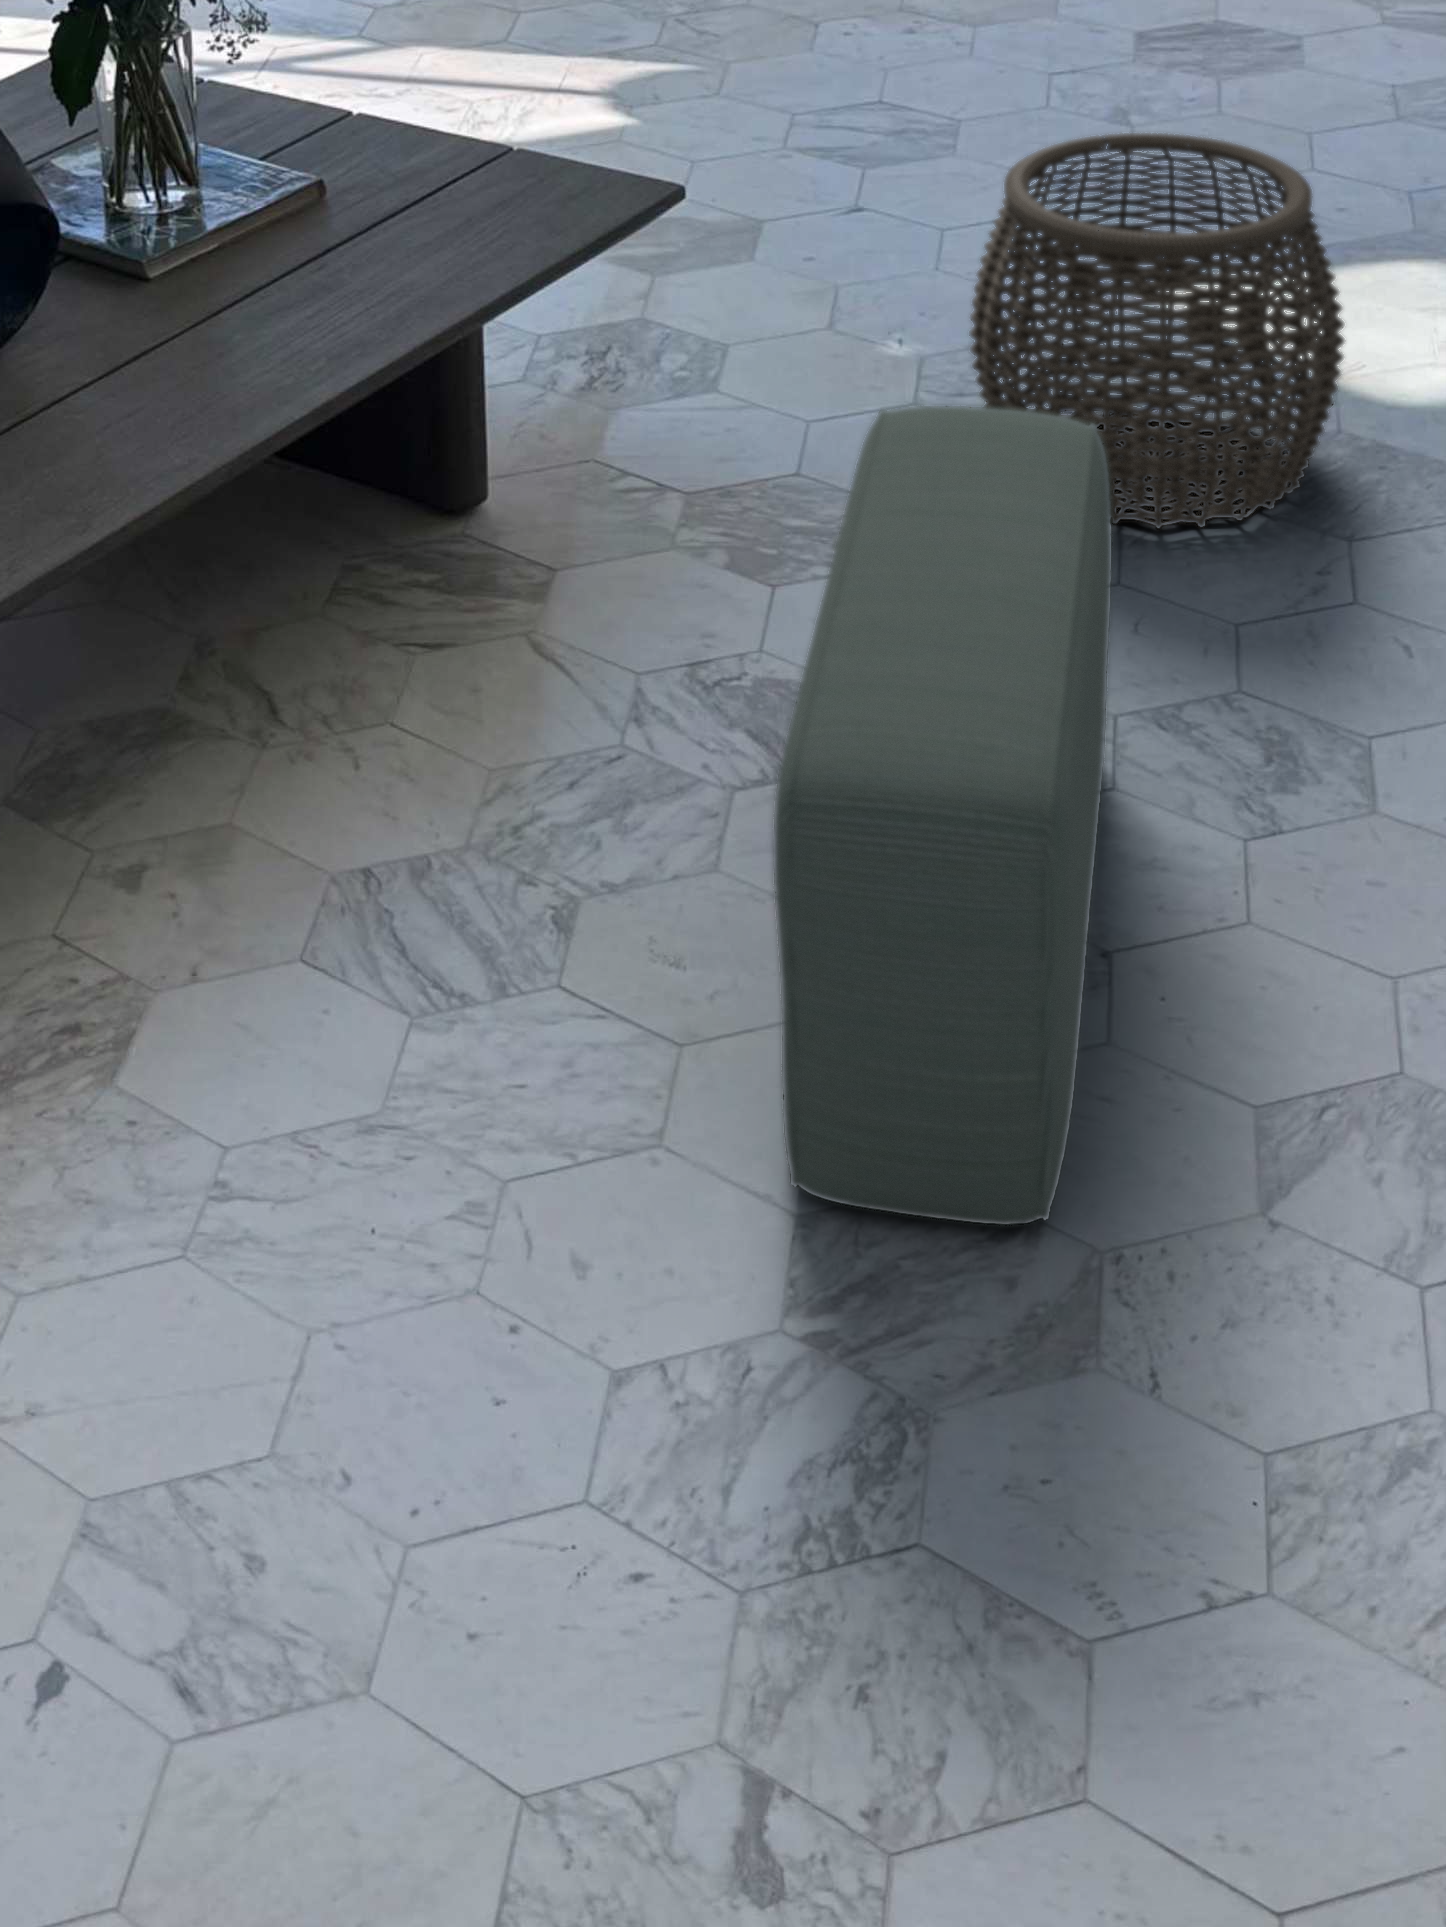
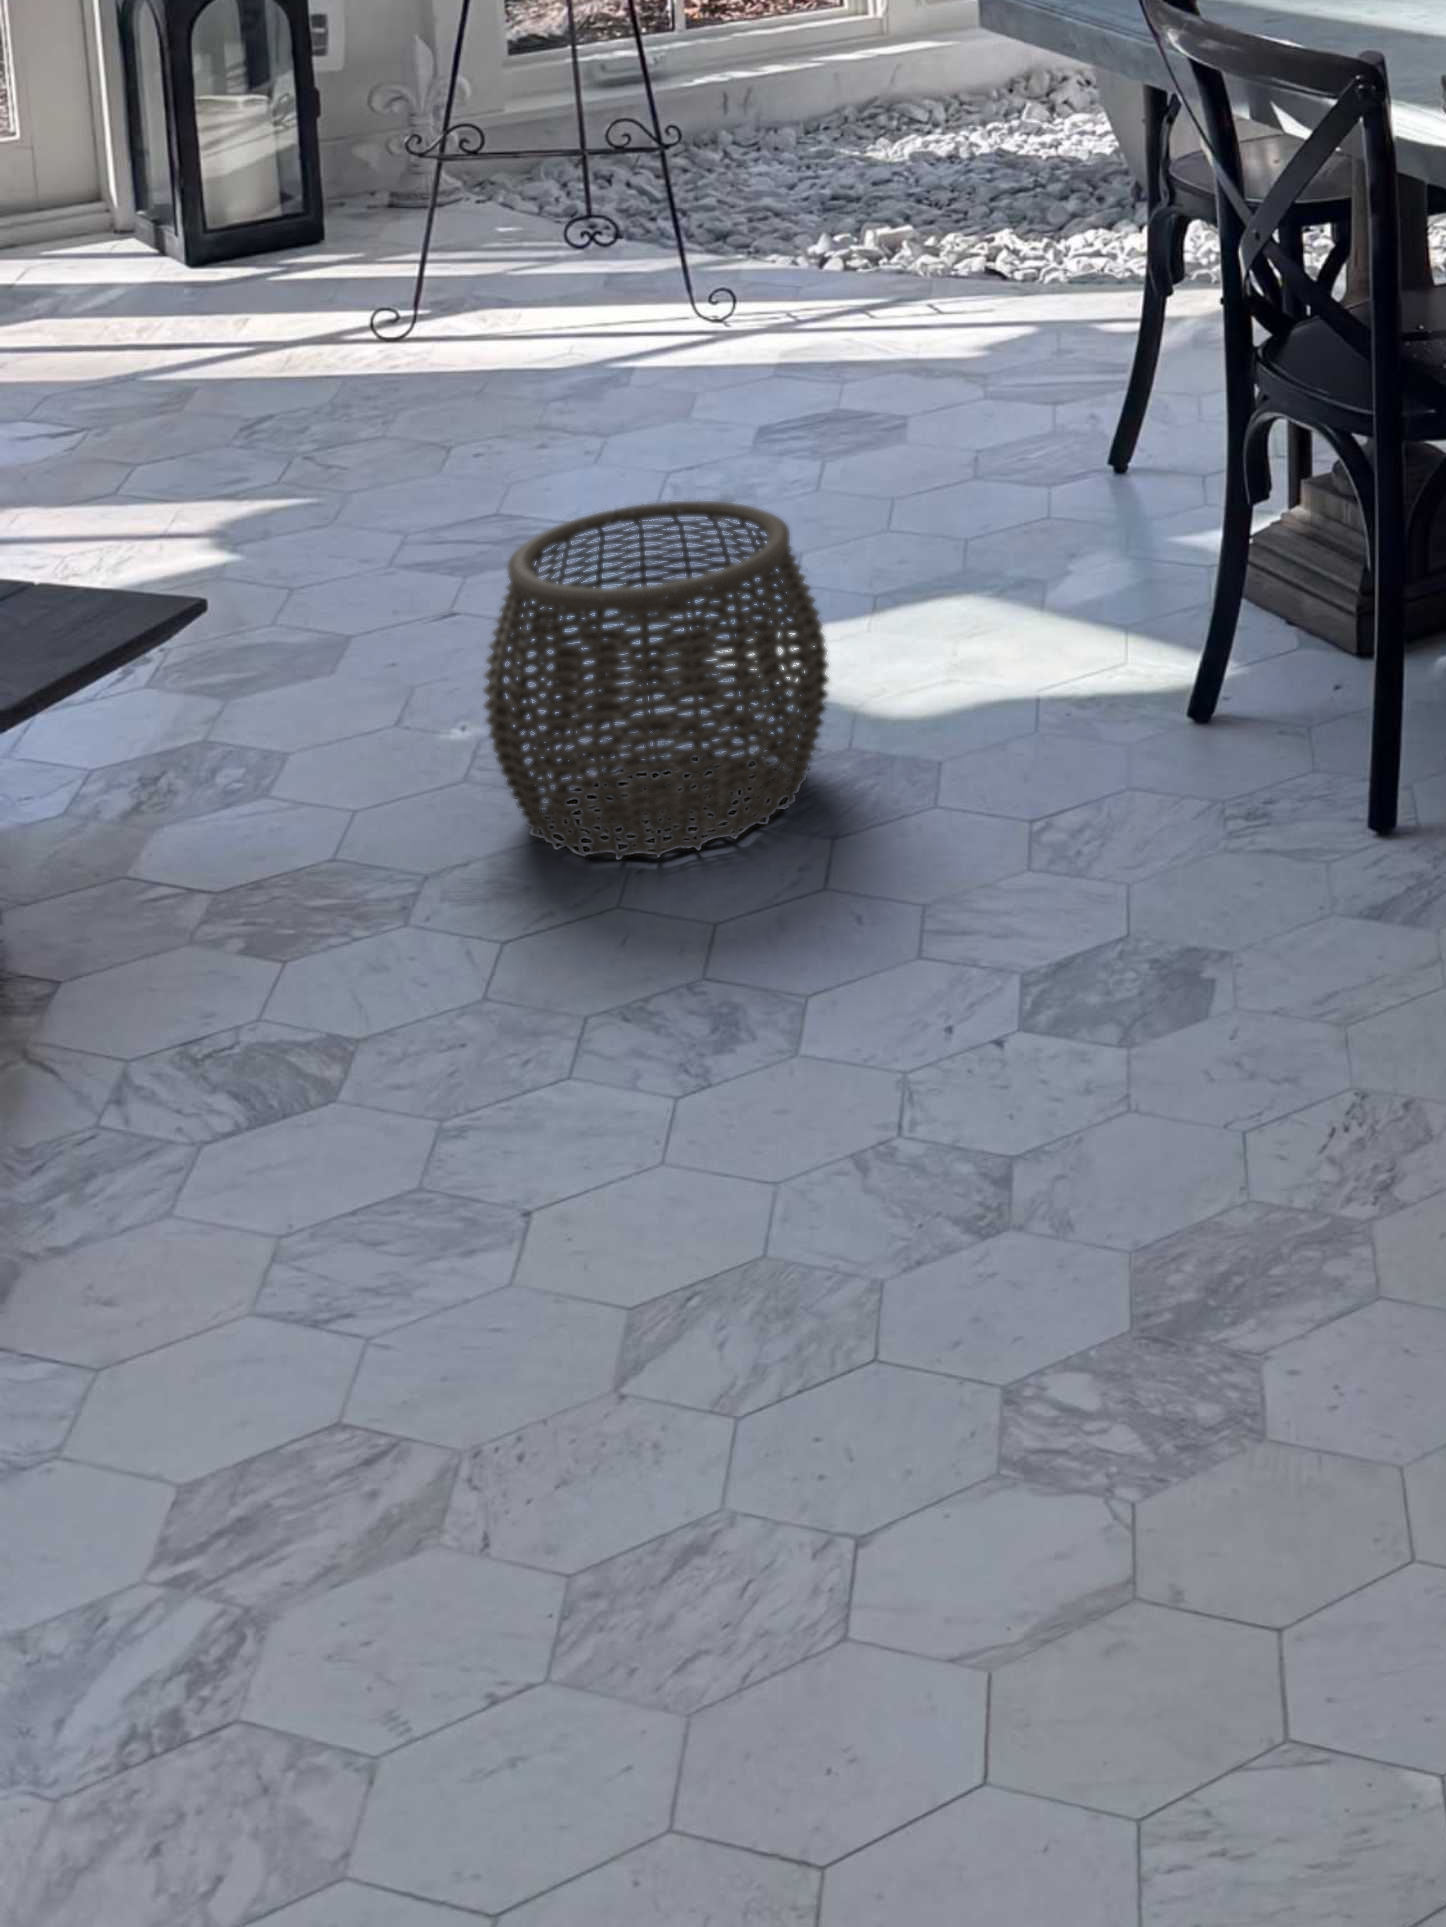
pouf: present [774,406,1112,1225] -> none [110,752,546,1496]

